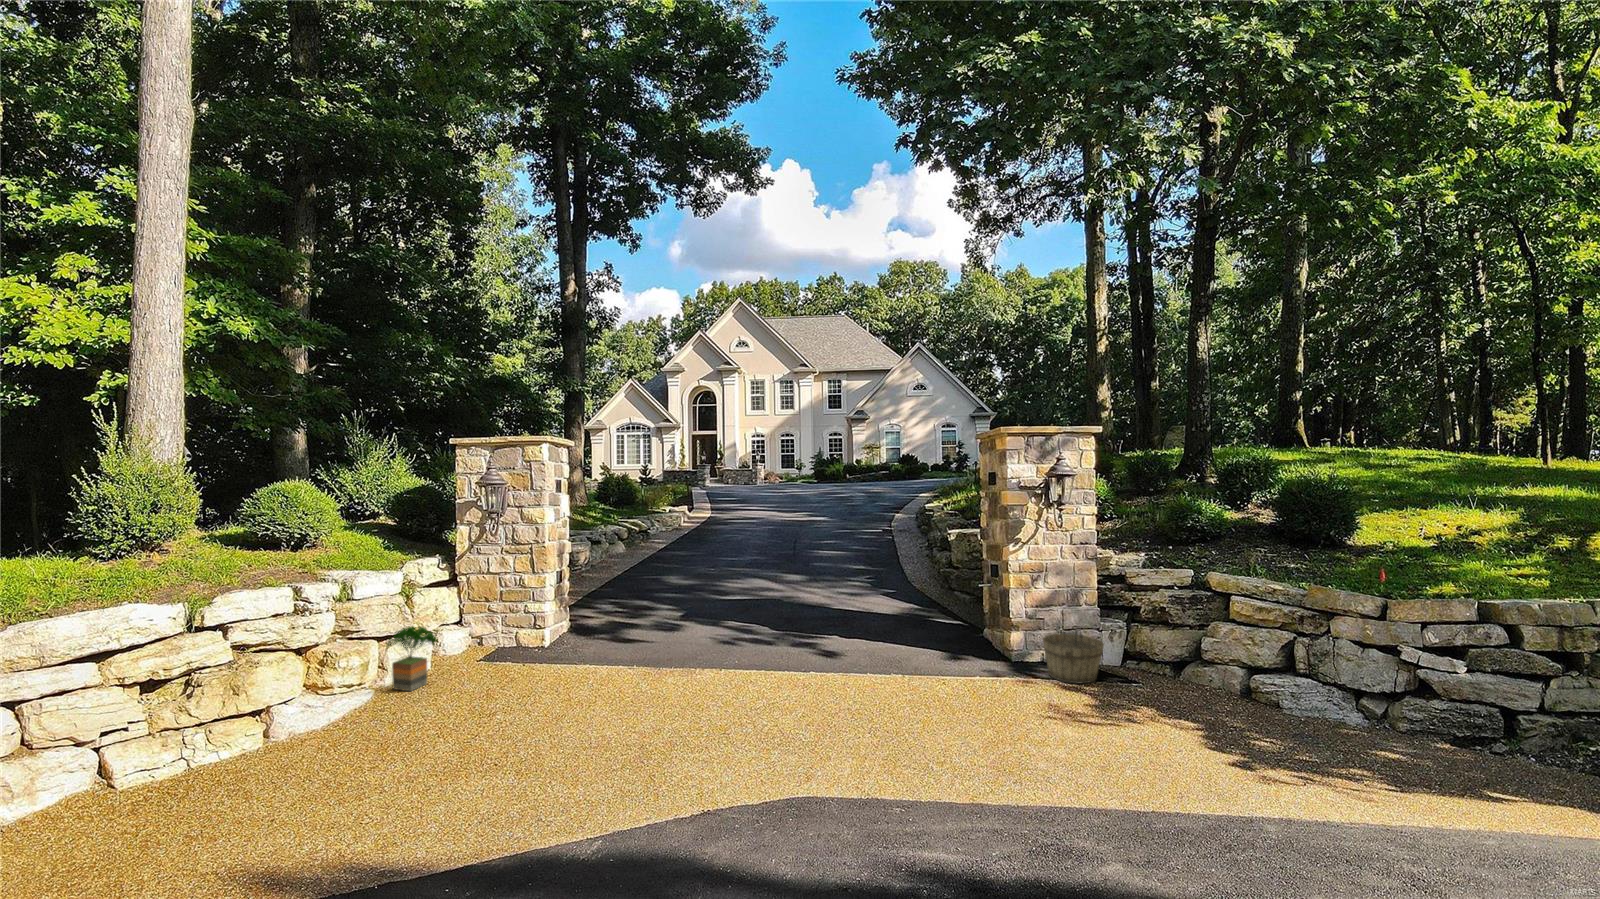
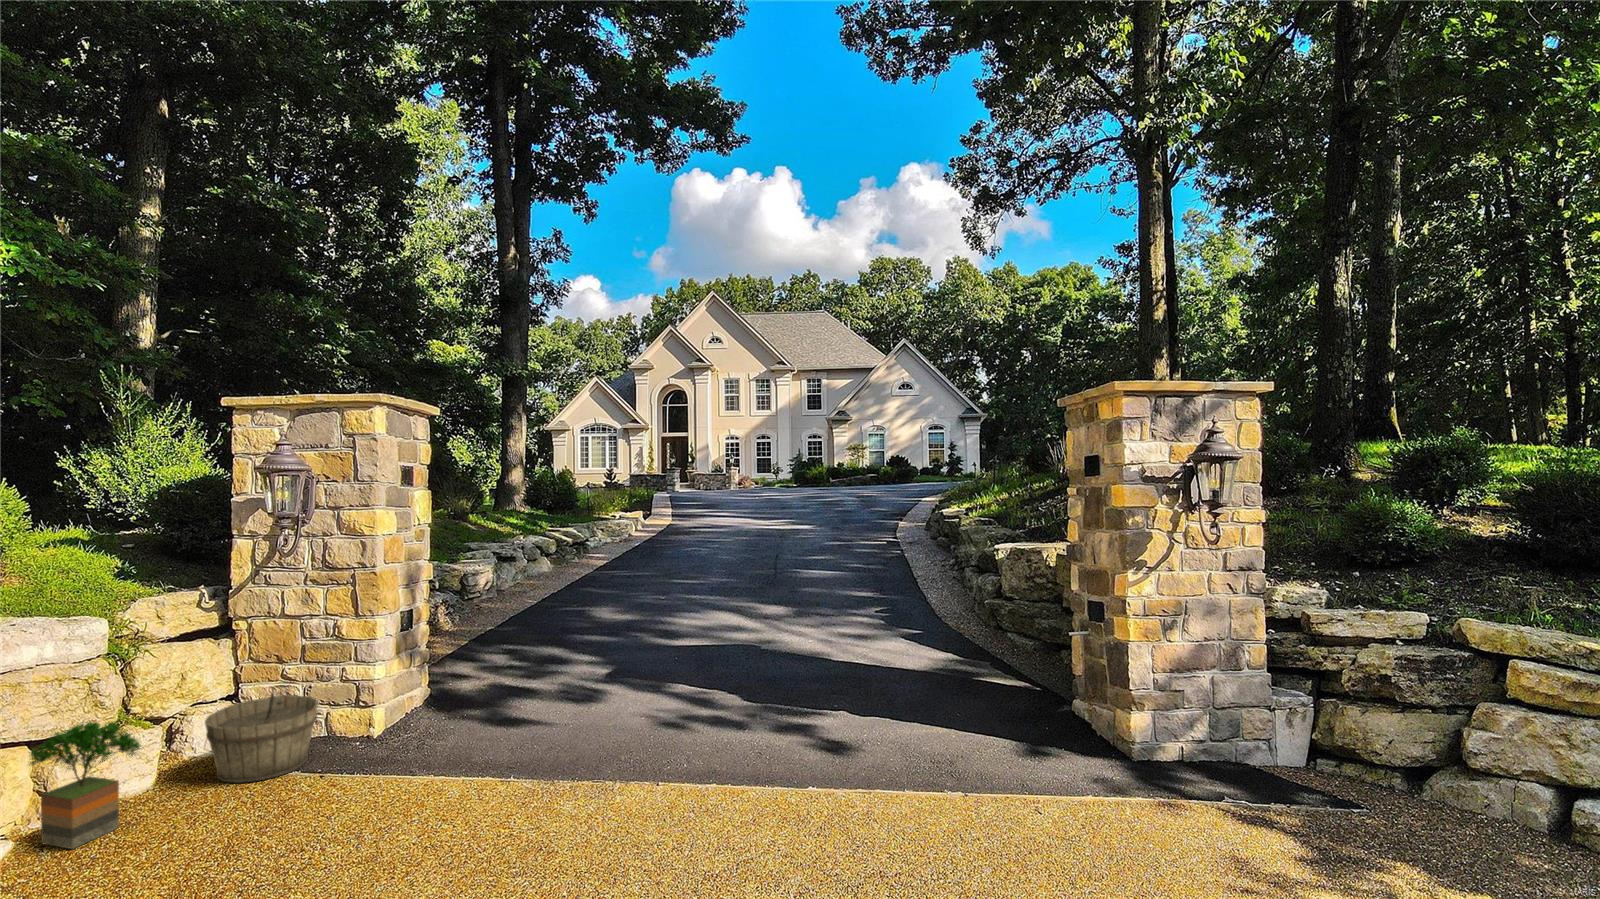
wooden bucket: present [1043,631,1104,683] -> present [204,687,318,783]

